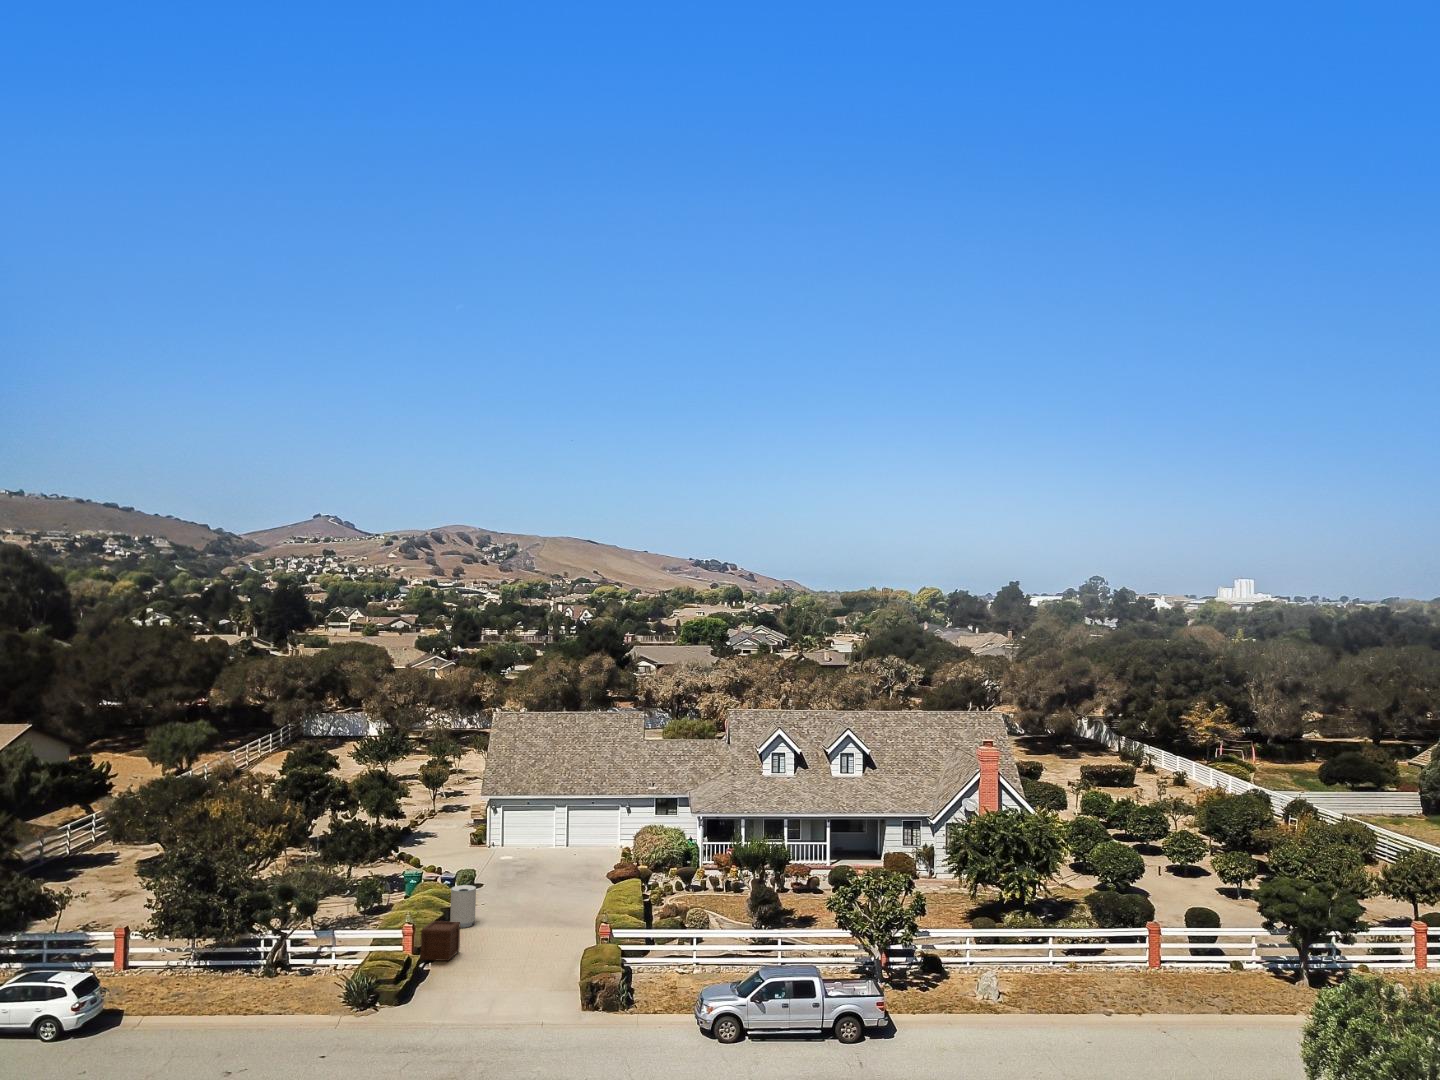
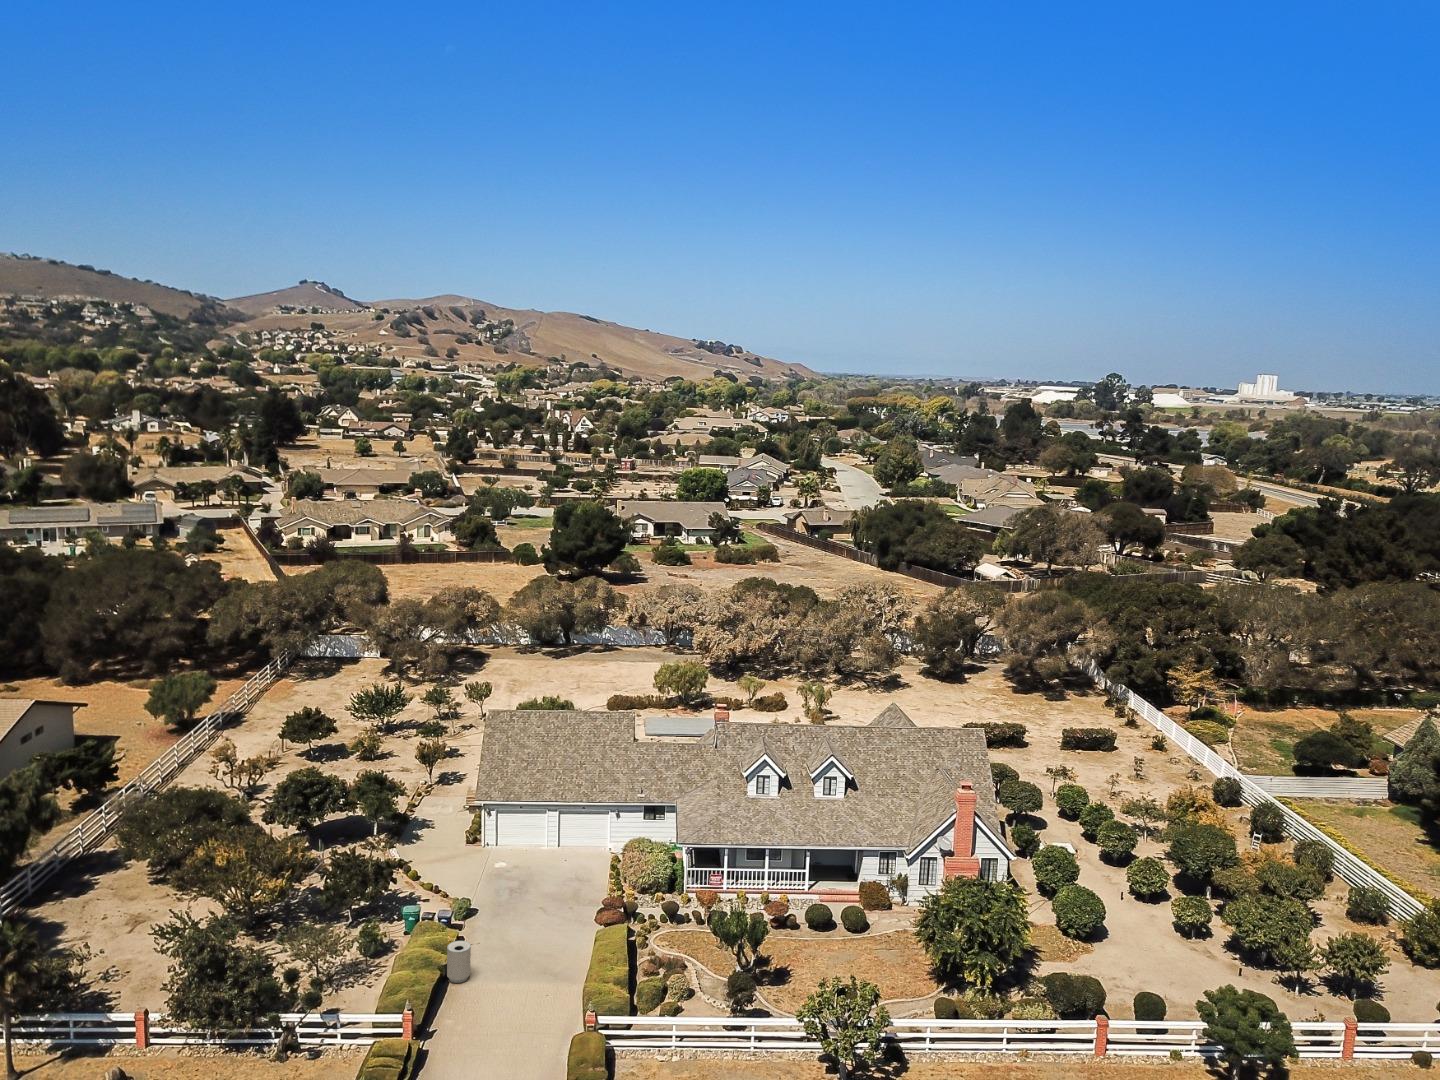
wooden crate: present [420,921,460,961] -> none [420,996,456,1038]

